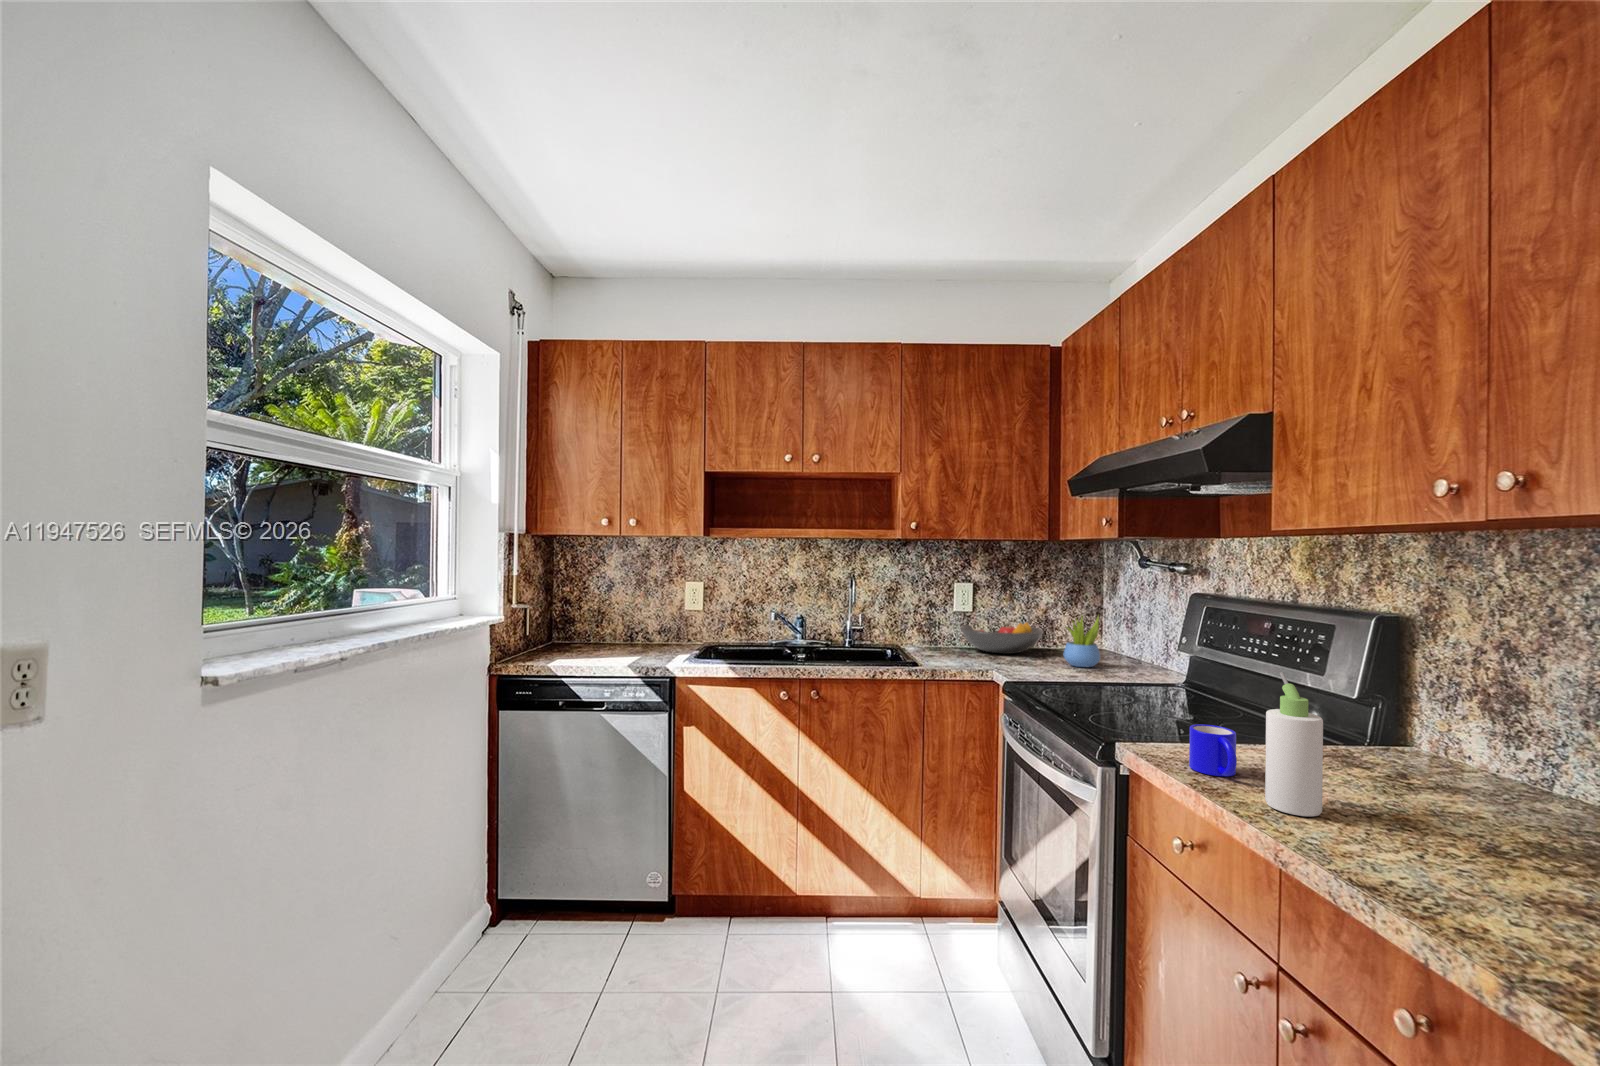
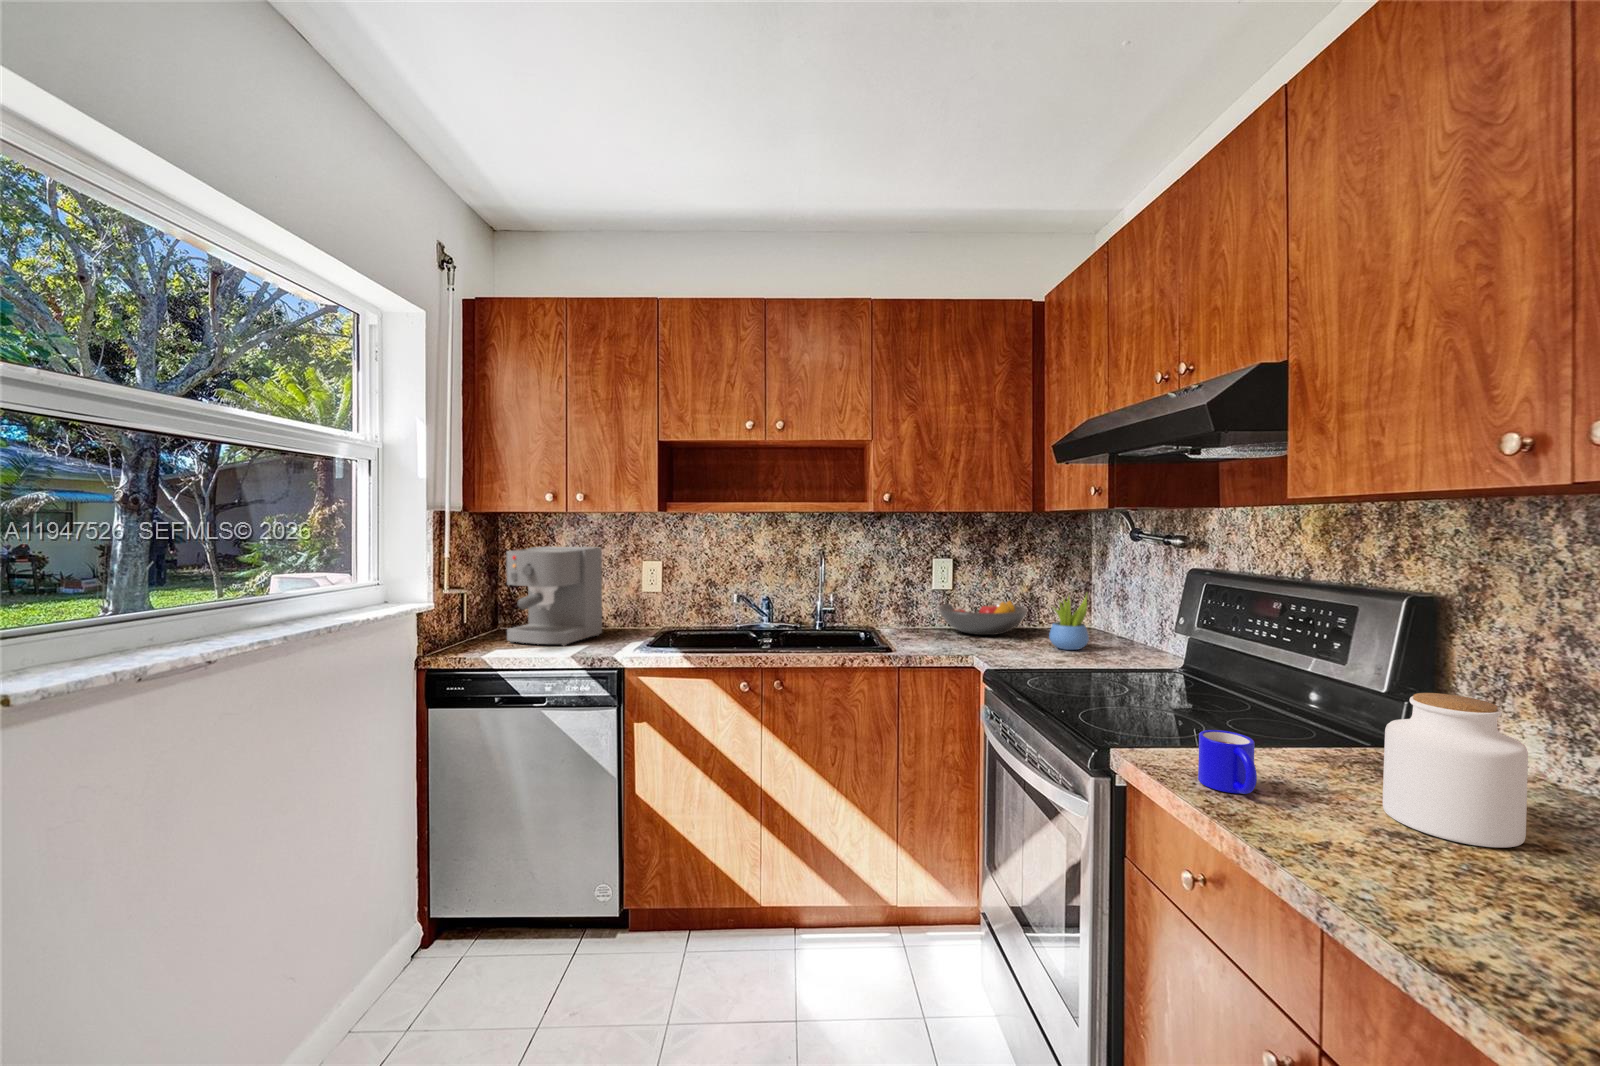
coffee maker: none [565,565,651,656] -> present [506,547,602,646]
bottle: present [1265,672,1323,816] -> none [1295,674,1369,852]
jar: none [1343,691,1458,817] -> present [1383,693,1528,848]

